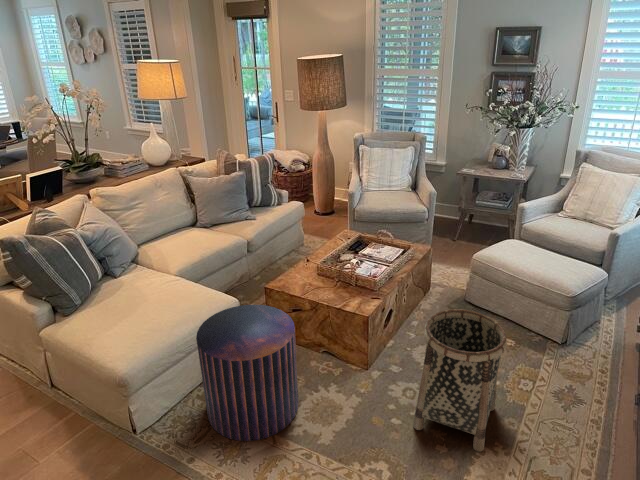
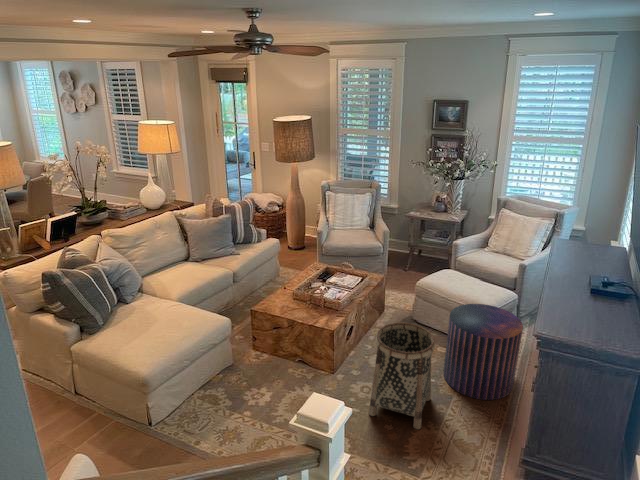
pouf: present [196,305,298,441] -> present [443,304,523,400]

